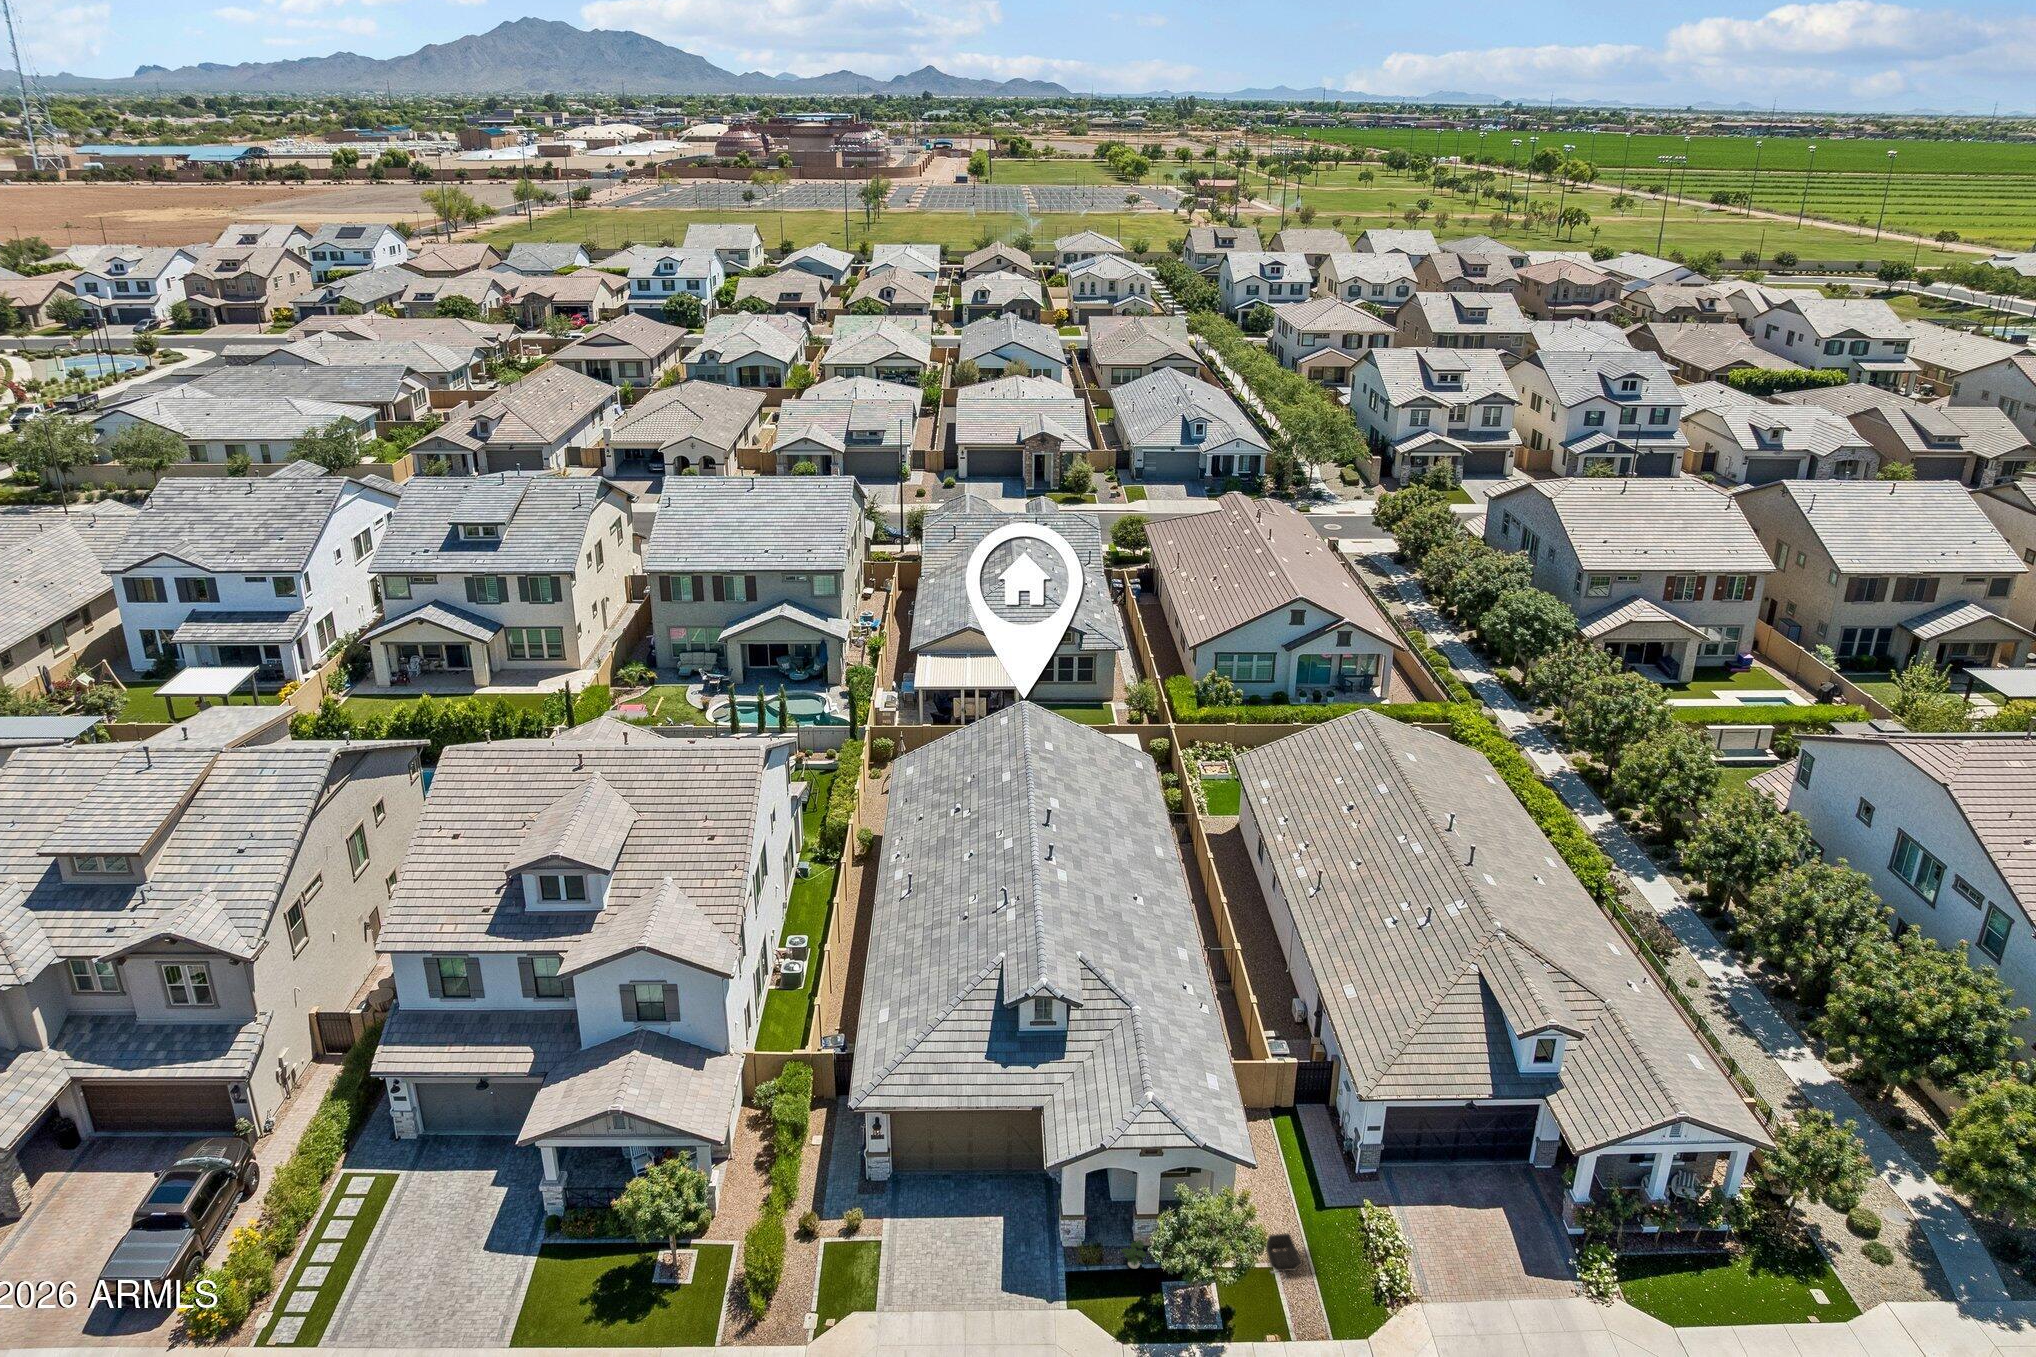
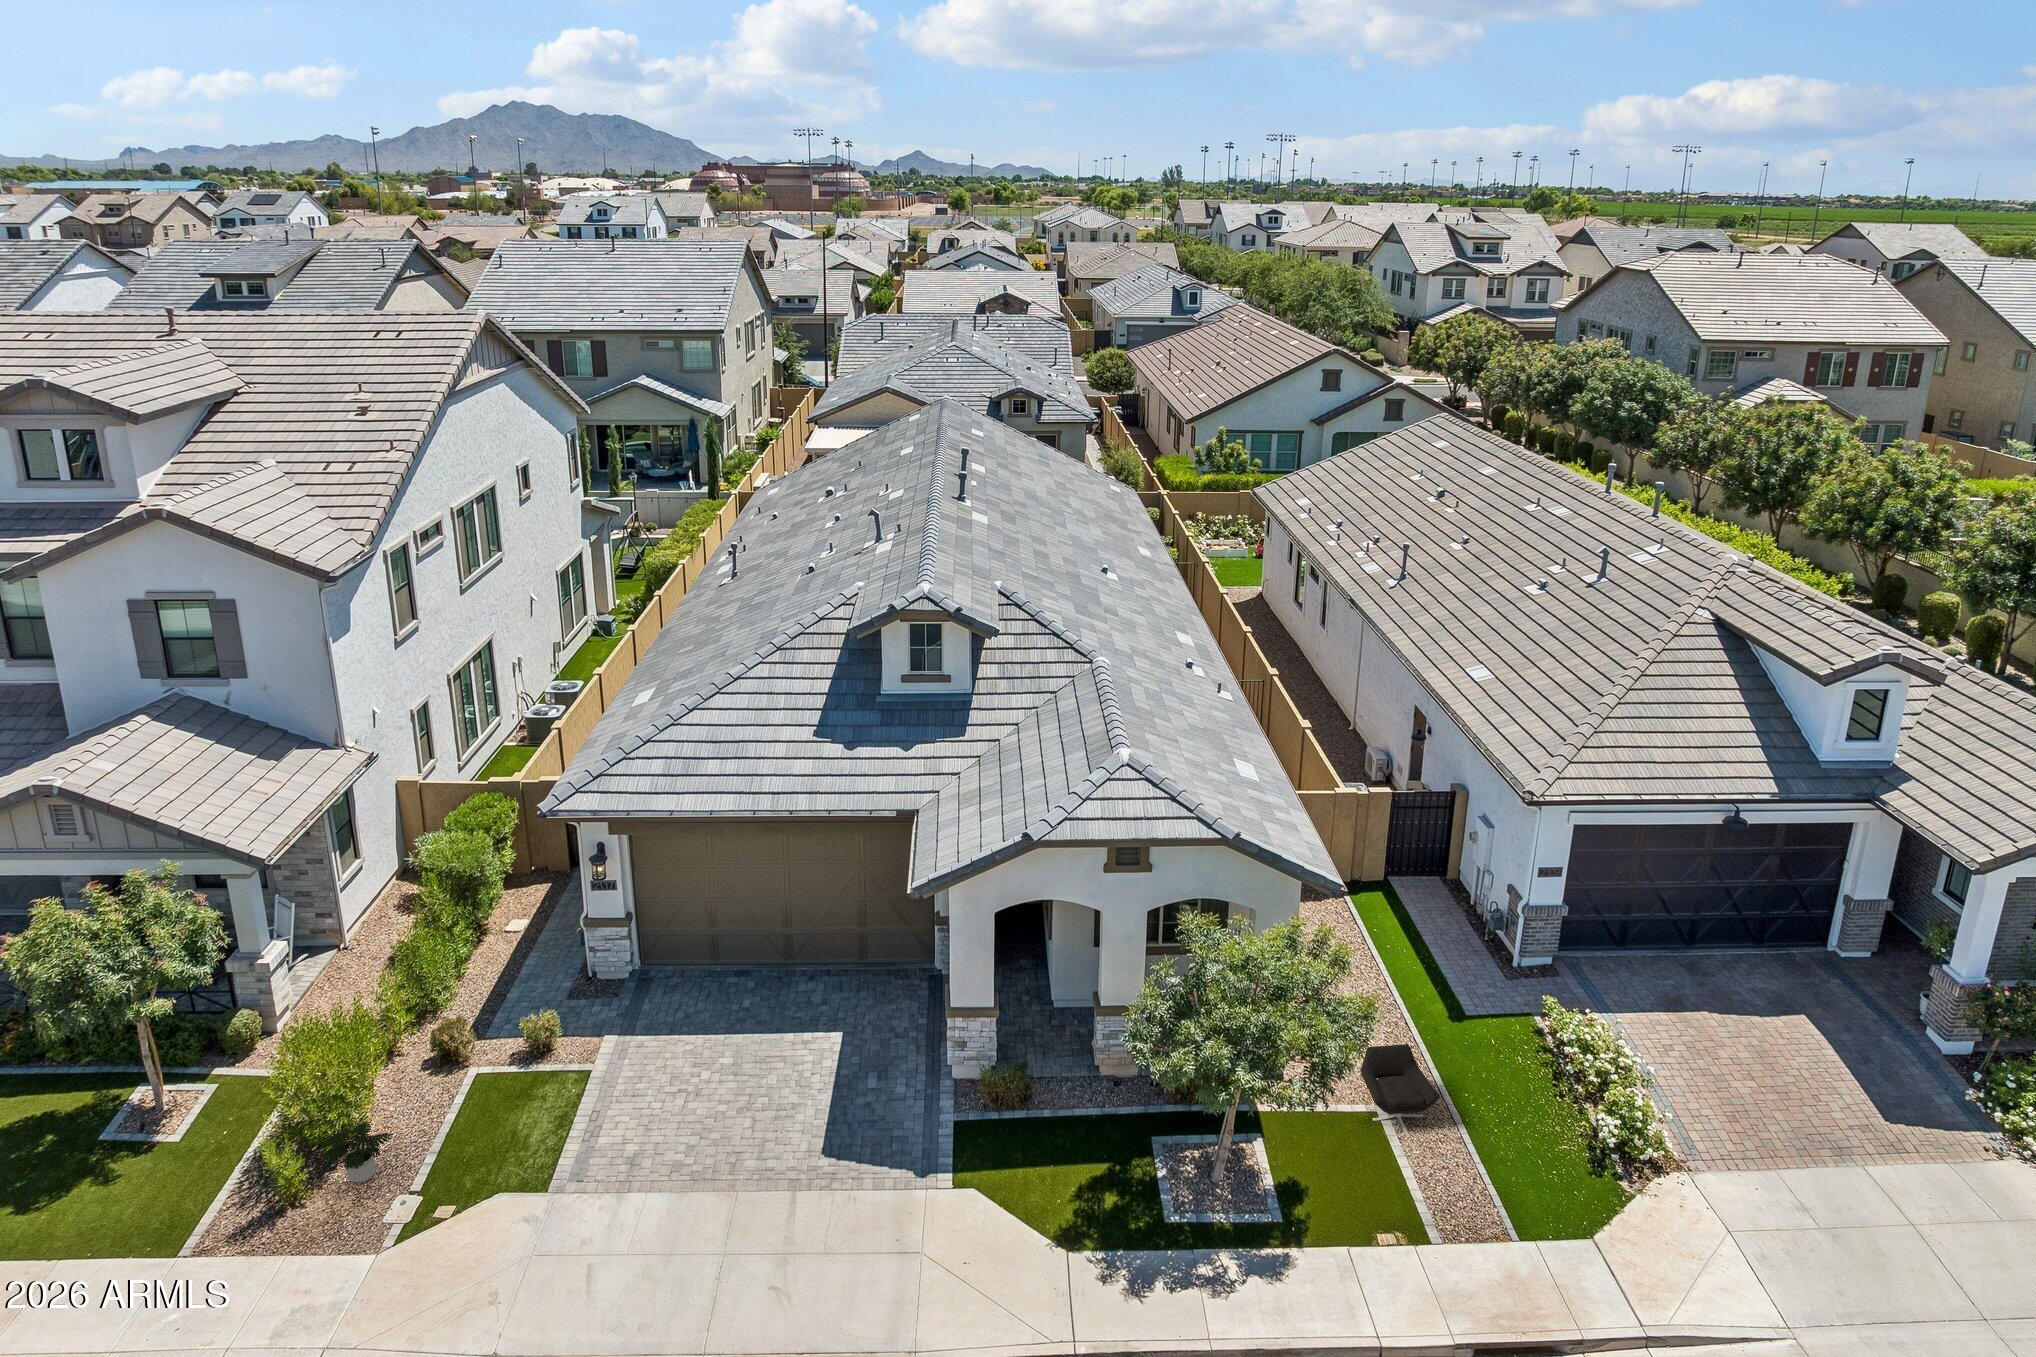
potted plant: present [1121,1240,1146,1269] -> present [322,1122,393,1183]

